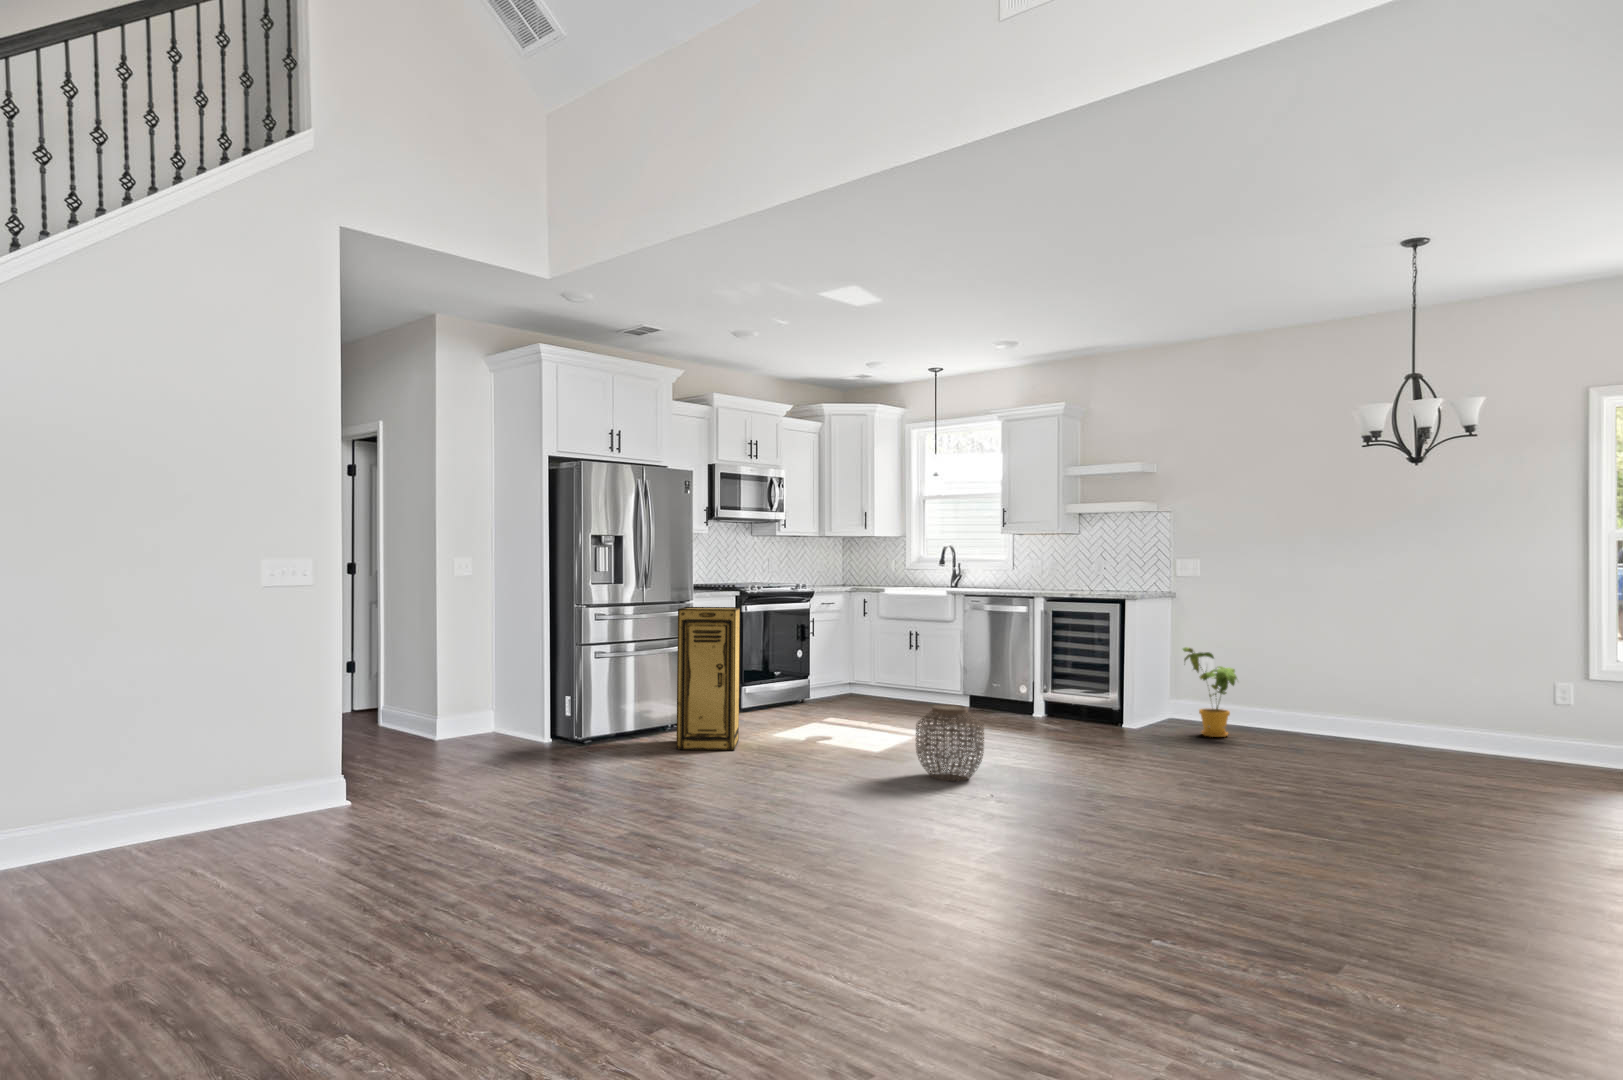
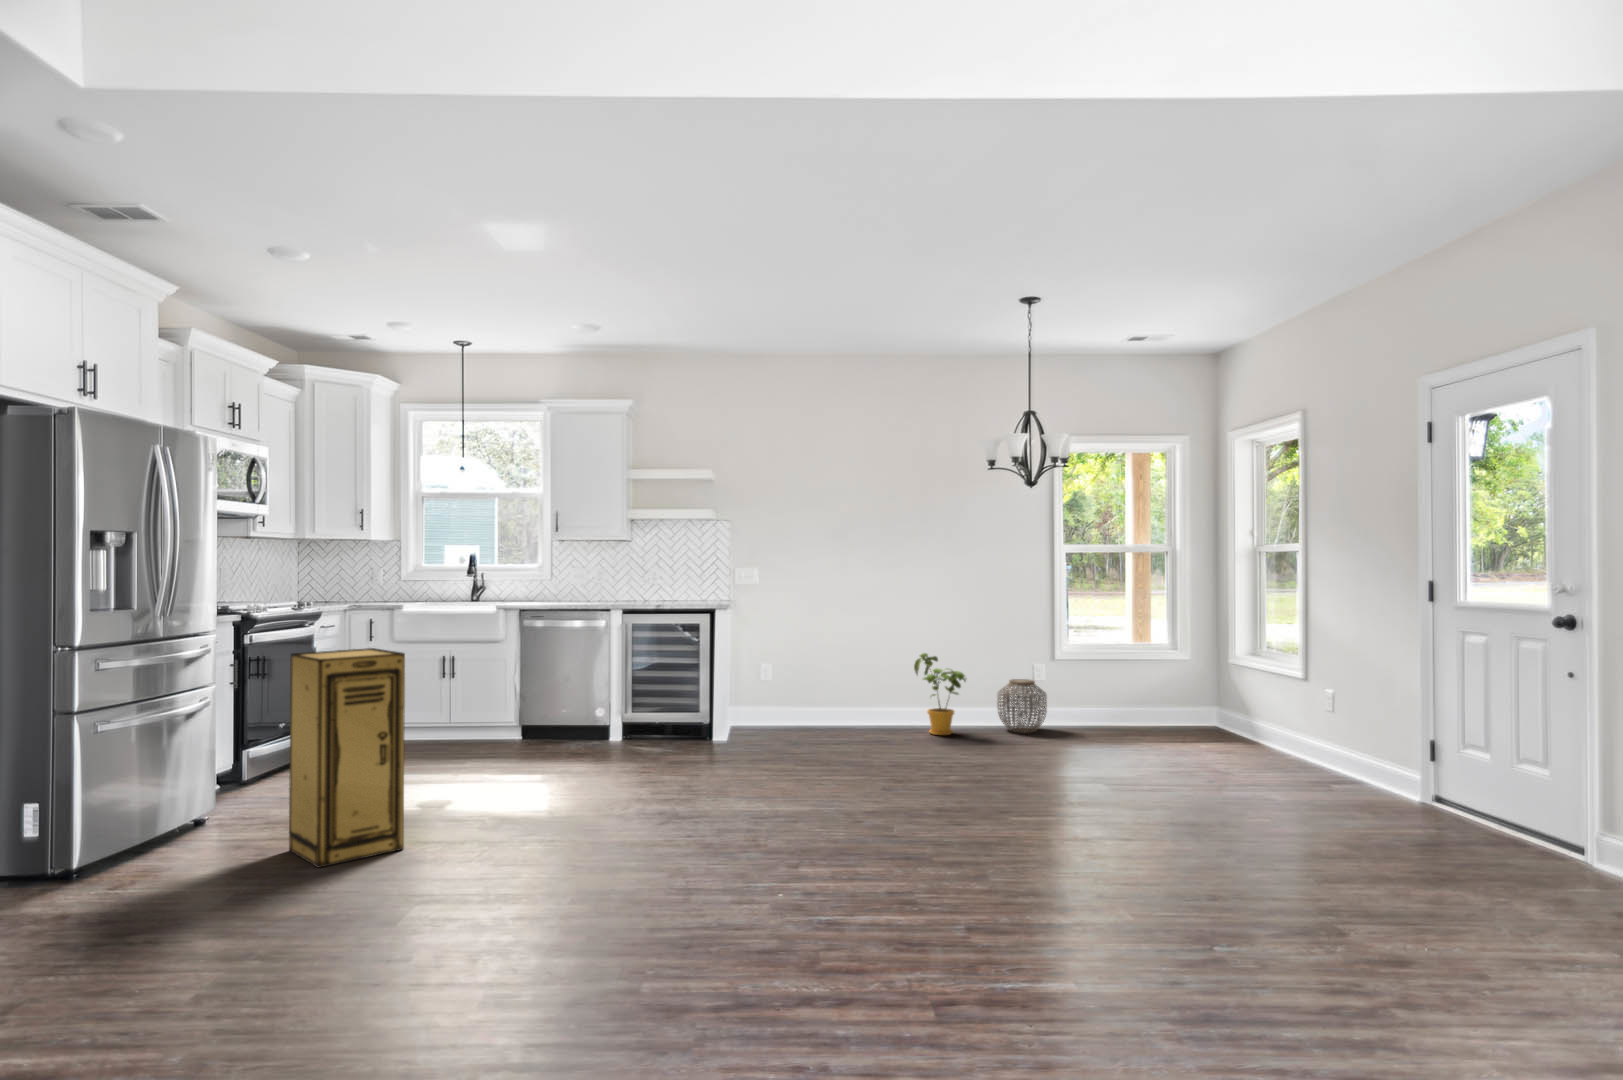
house plant: present [1183,647,1238,737] -> present [914,653,966,735]
woven basket: present [916,705,984,781] -> present [997,679,1047,733]

